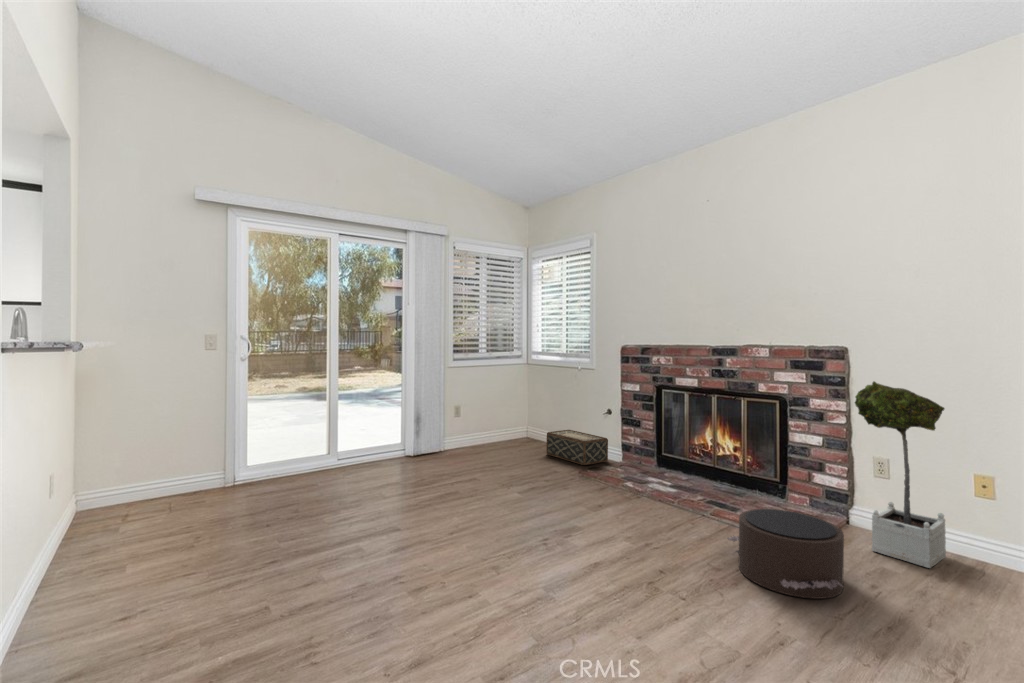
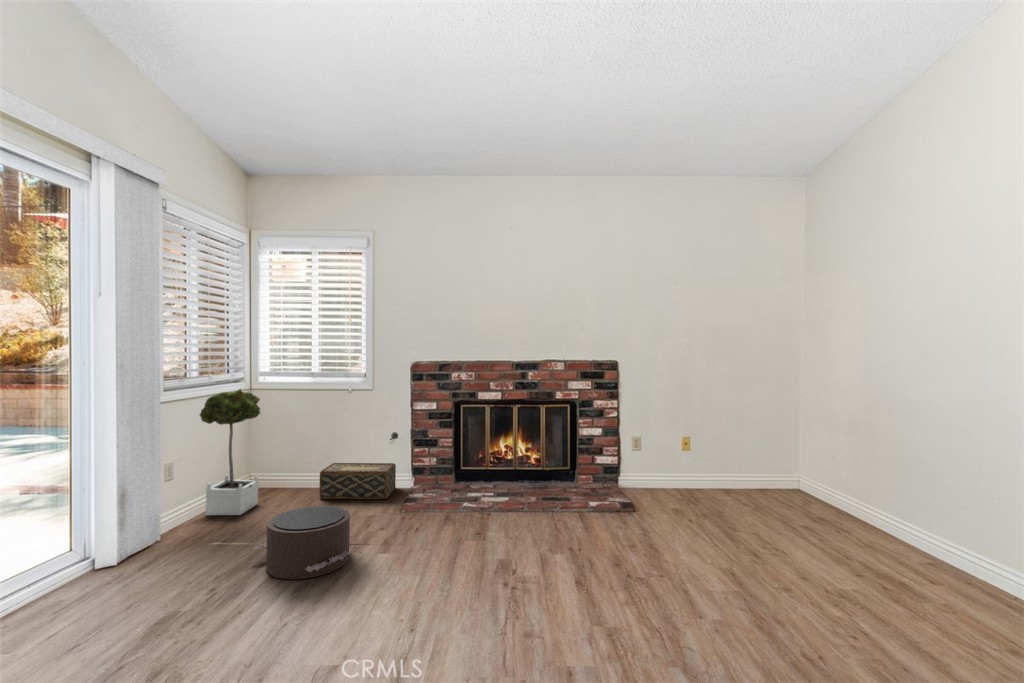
potted tree: present [855,381,946,568] -> present [200,389,260,515]
pouf: present [727,509,844,599] -> present [254,506,350,579]

